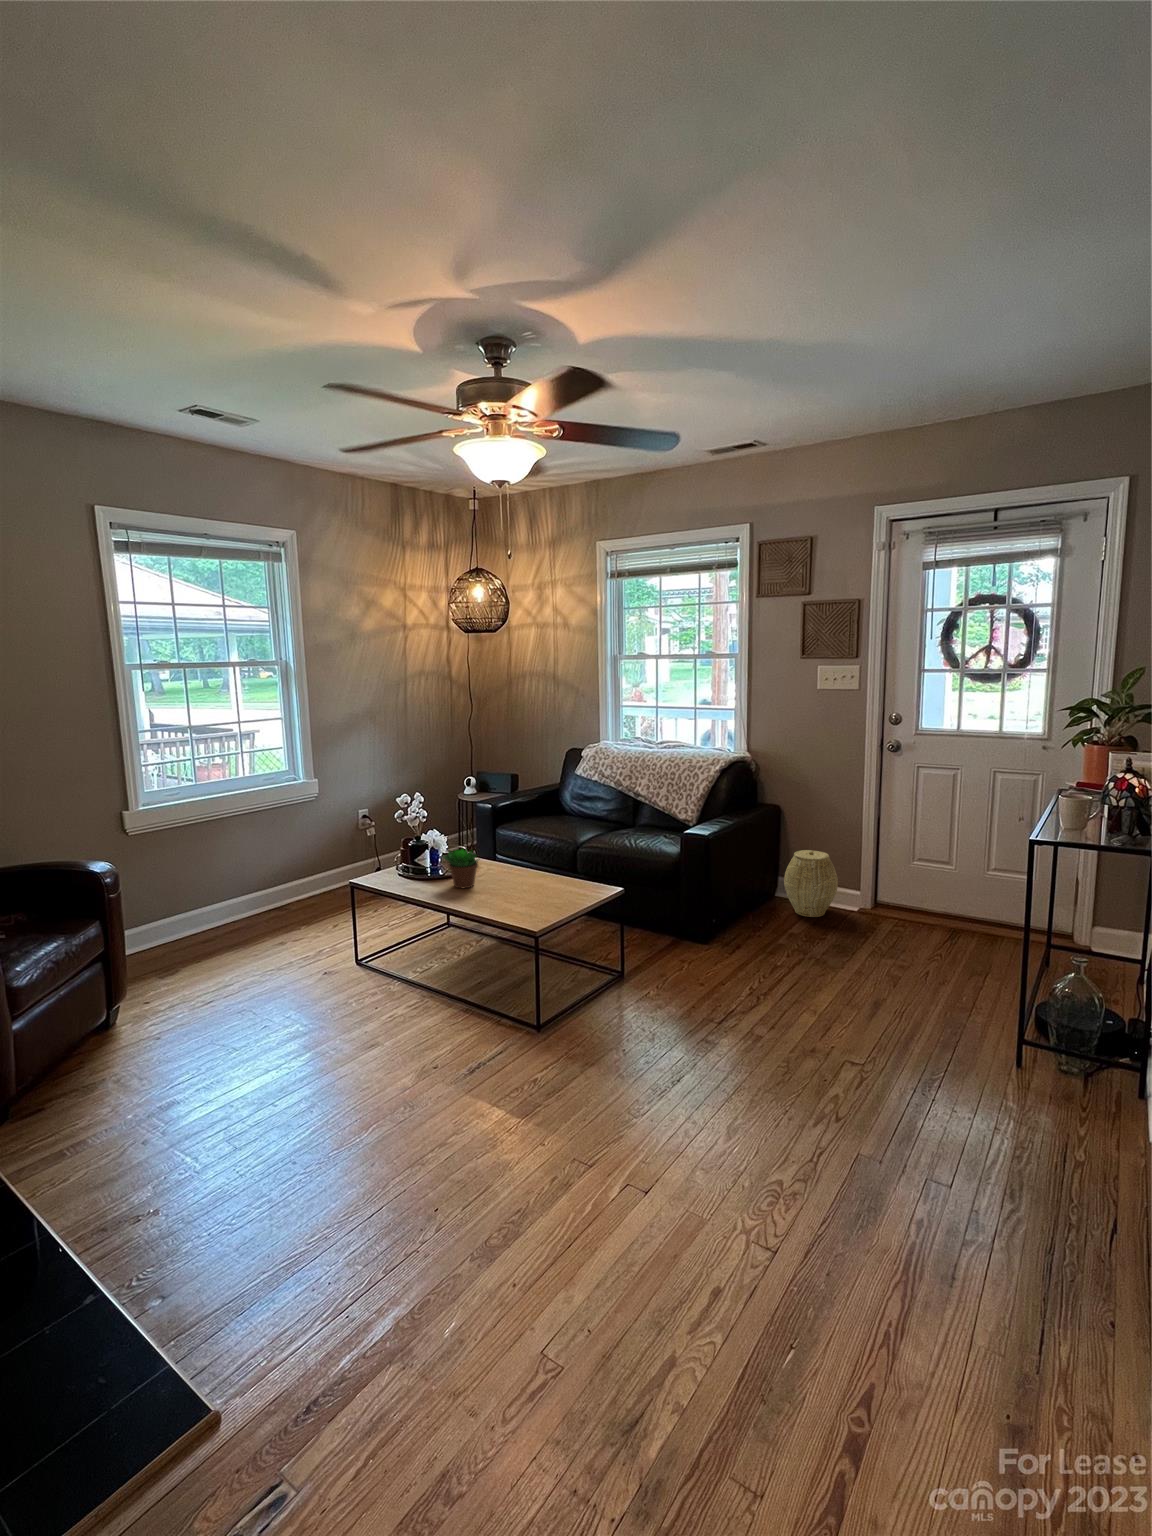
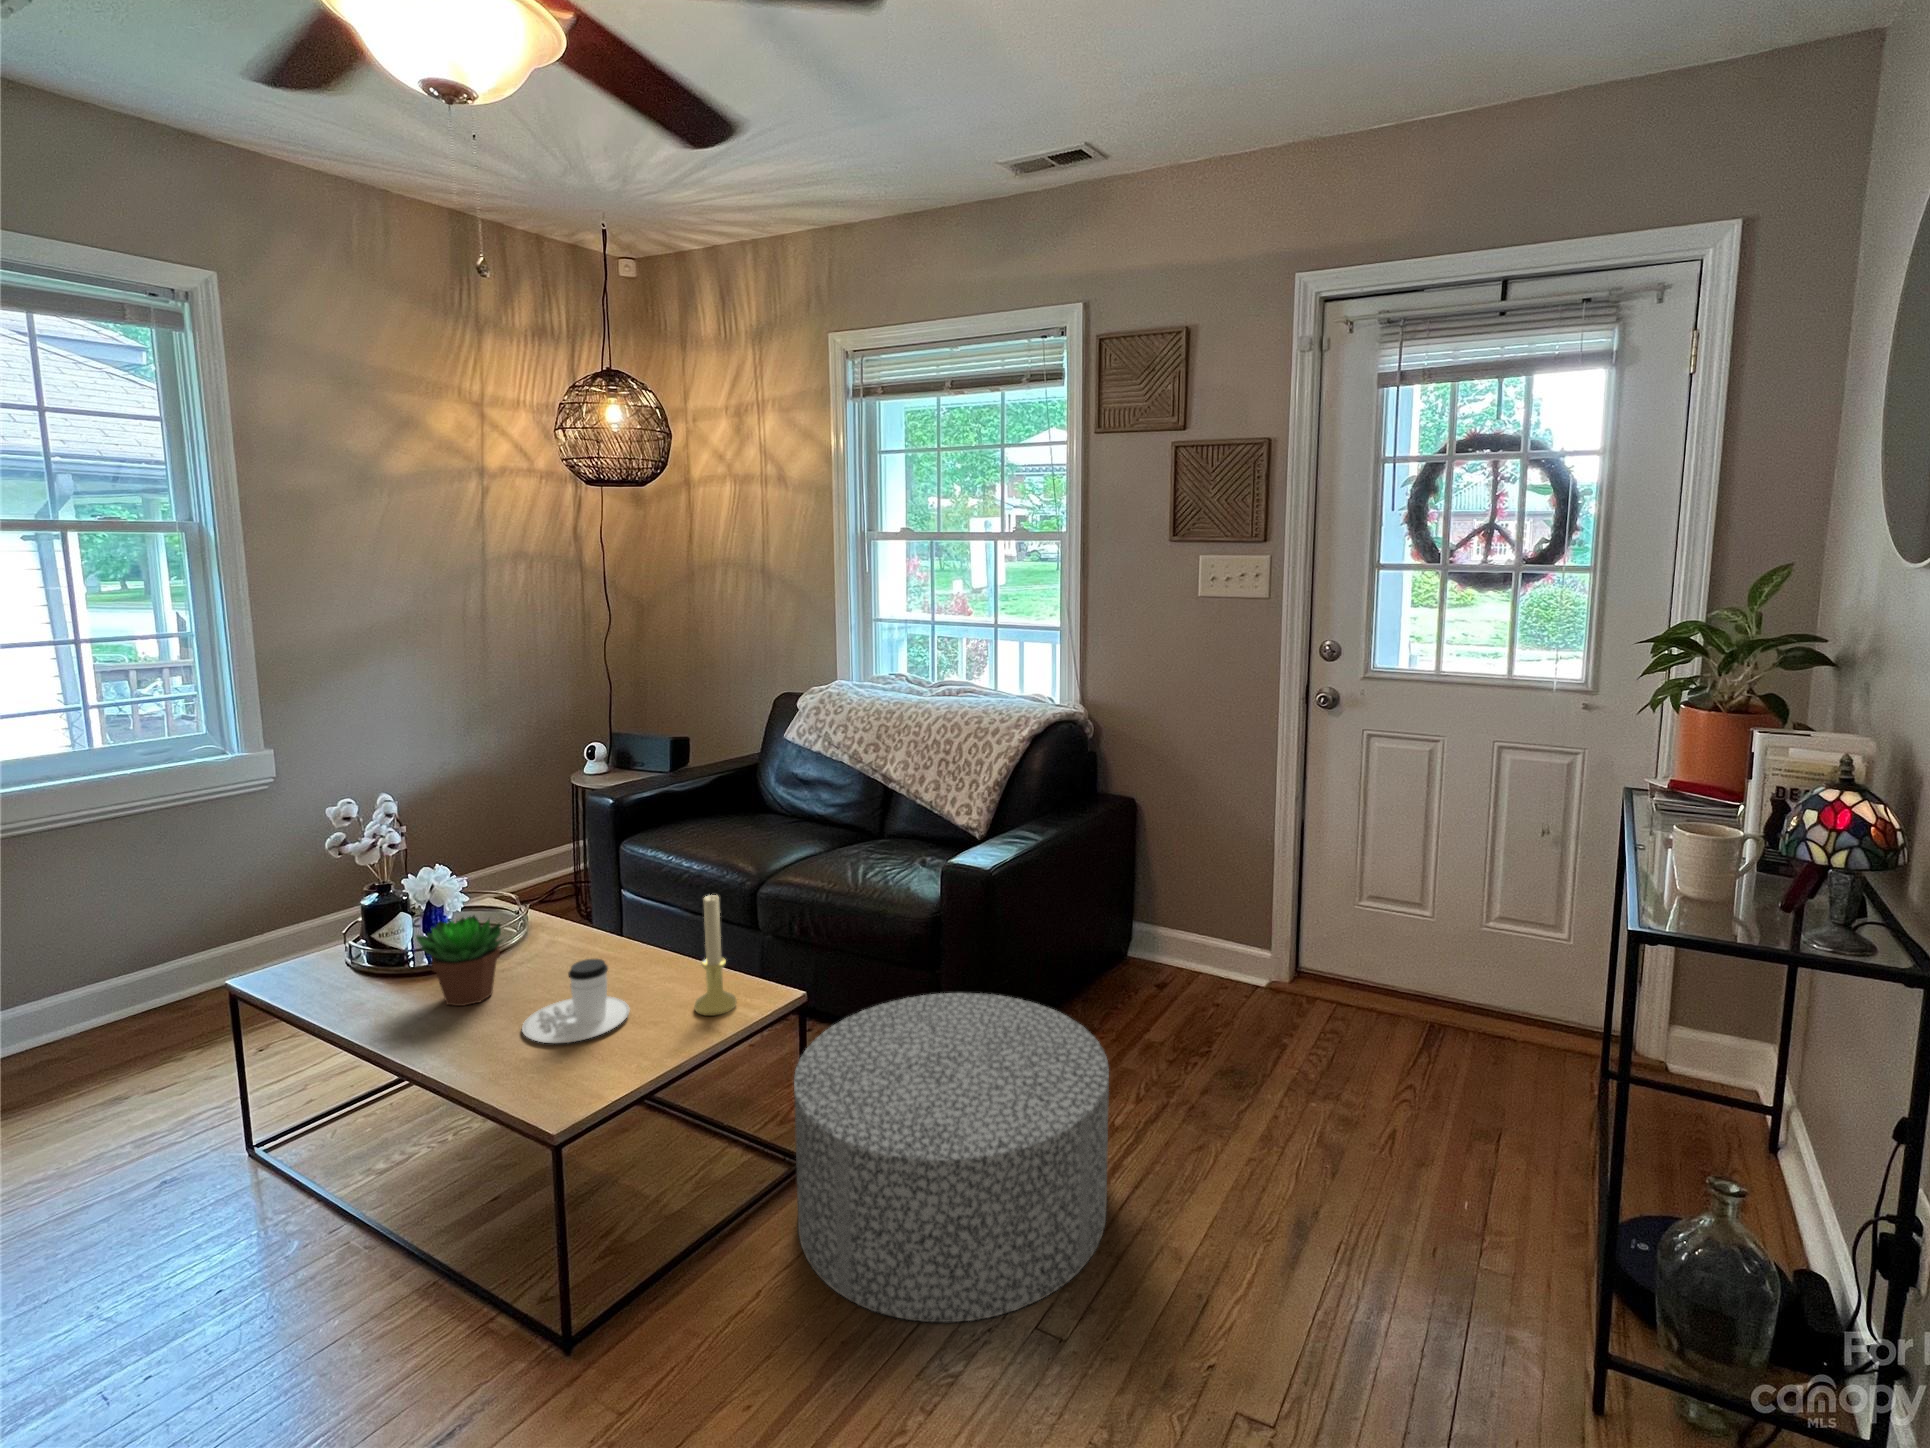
candle holder: none [571,836,591,894] -> present [694,895,737,1016]
woven basket: present [784,850,838,917] -> none [1141,878,1233,1000]
coffee cup: none [497,866,543,901] -> present [522,959,629,1043]
ottoman: none [621,895,776,1027] -> present [794,993,1109,1322]

